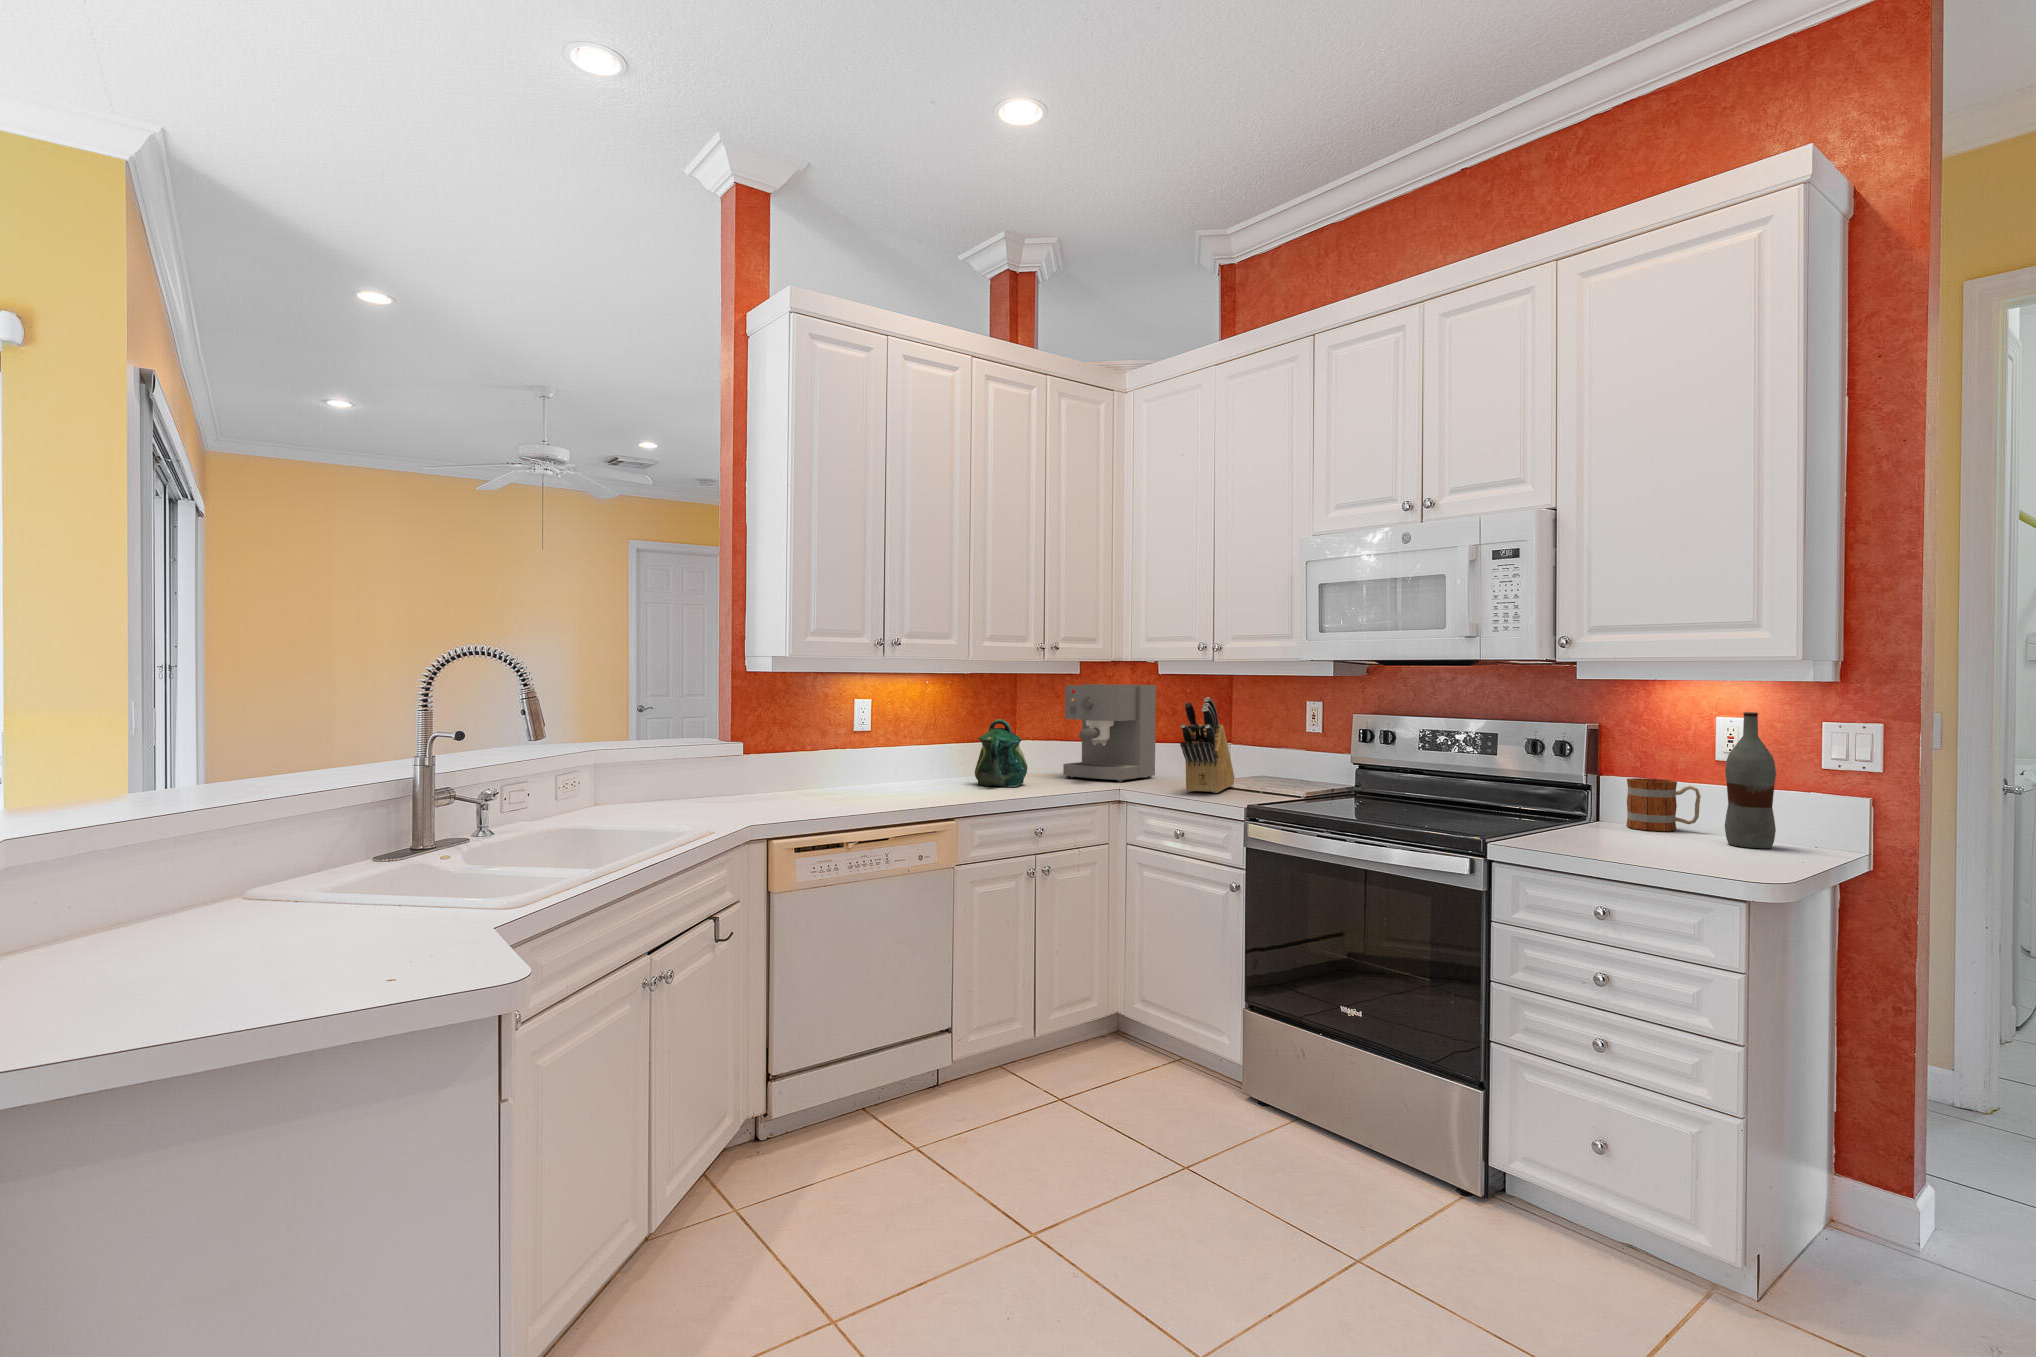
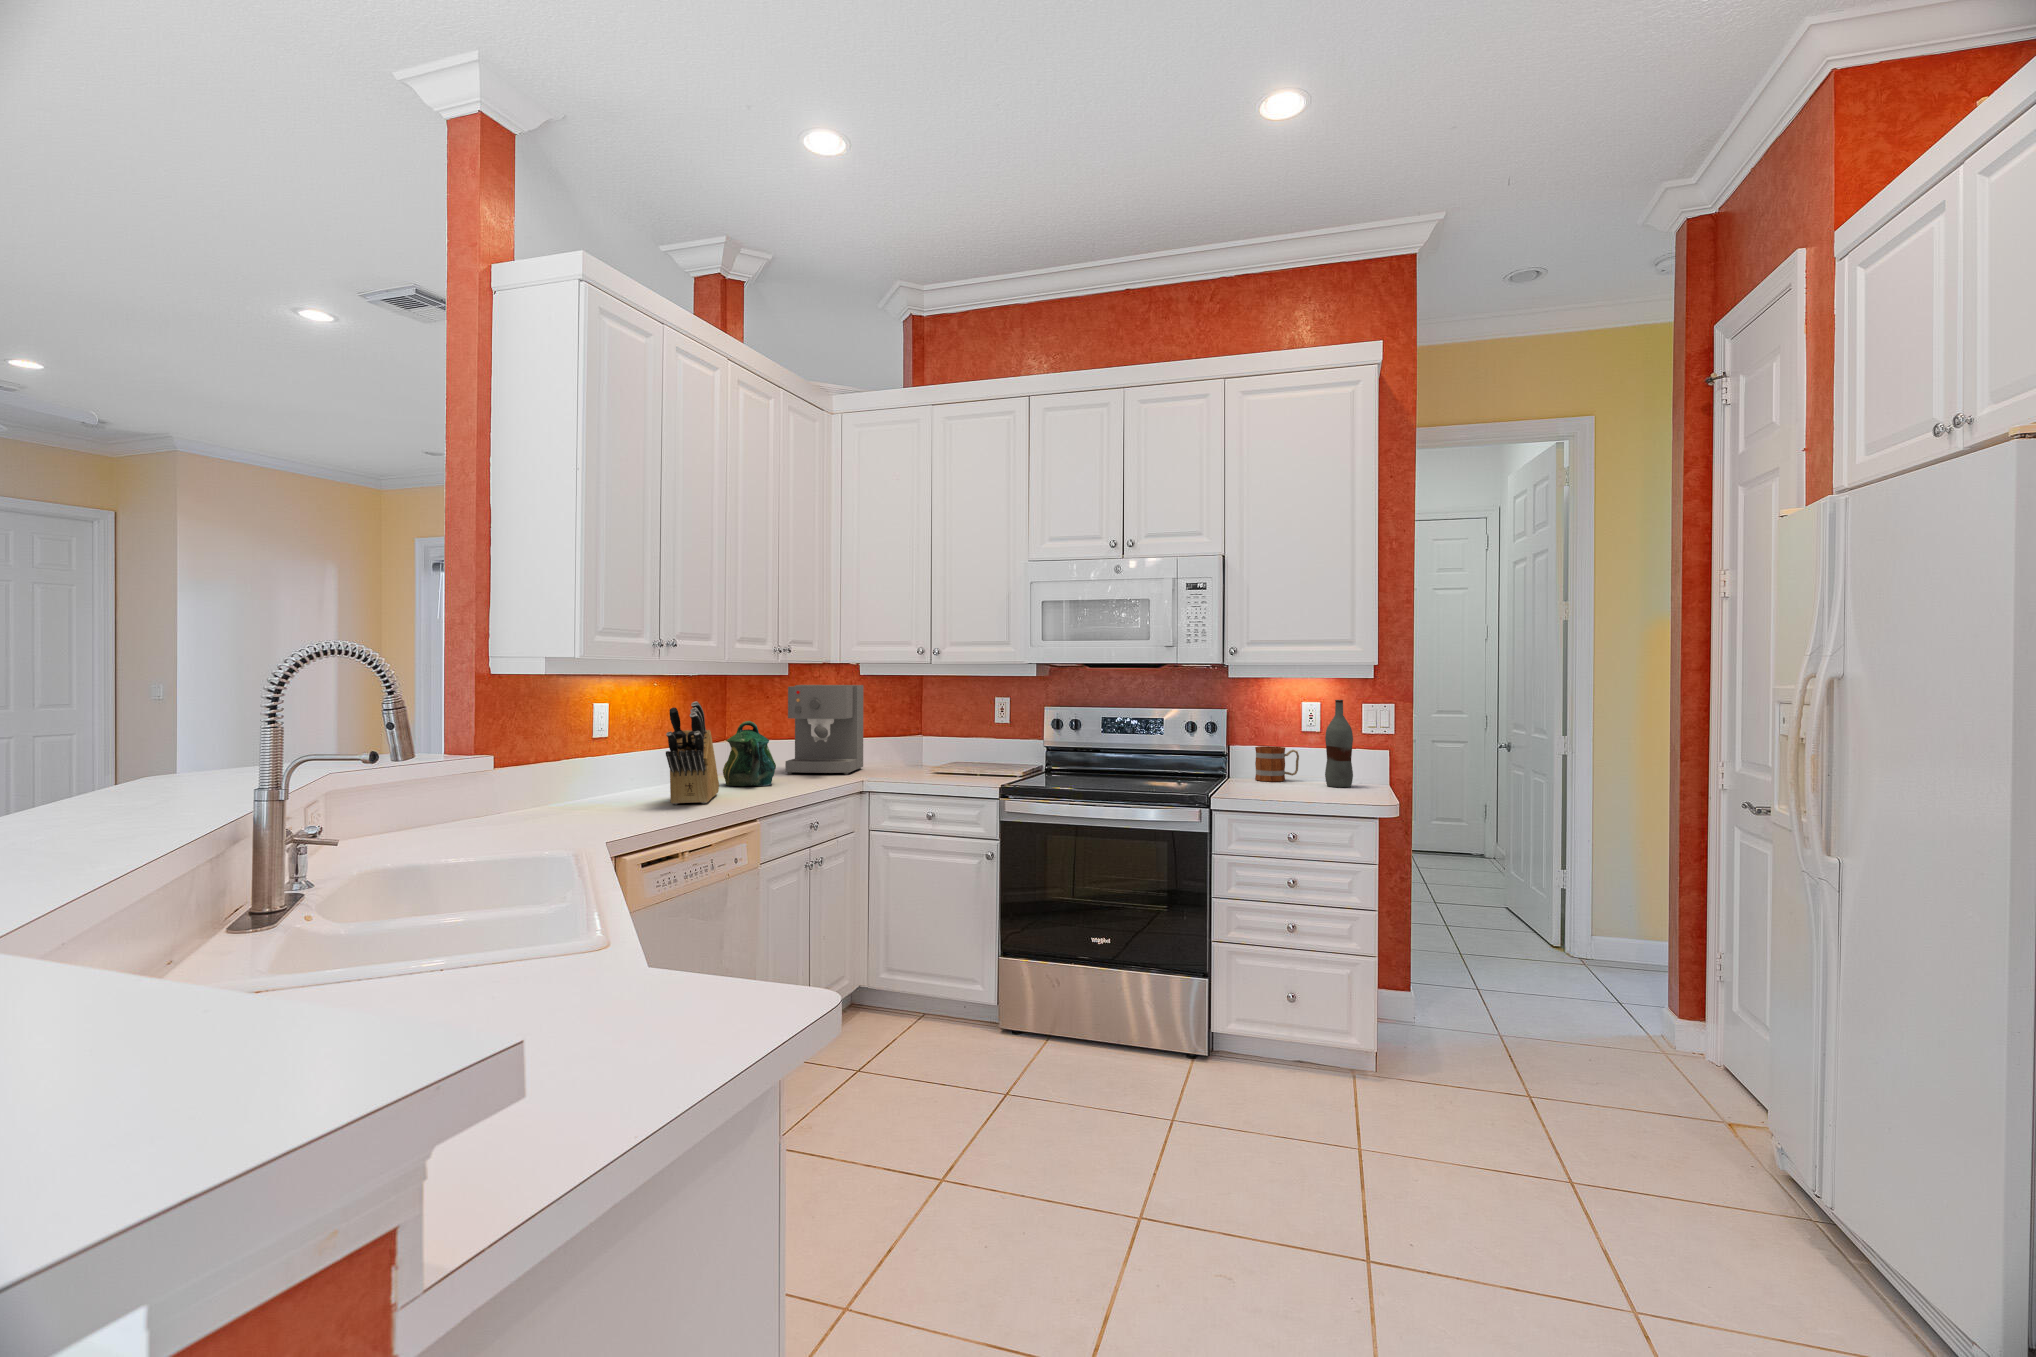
knife block: present [1180,697,1235,793] -> present [666,701,719,804]

